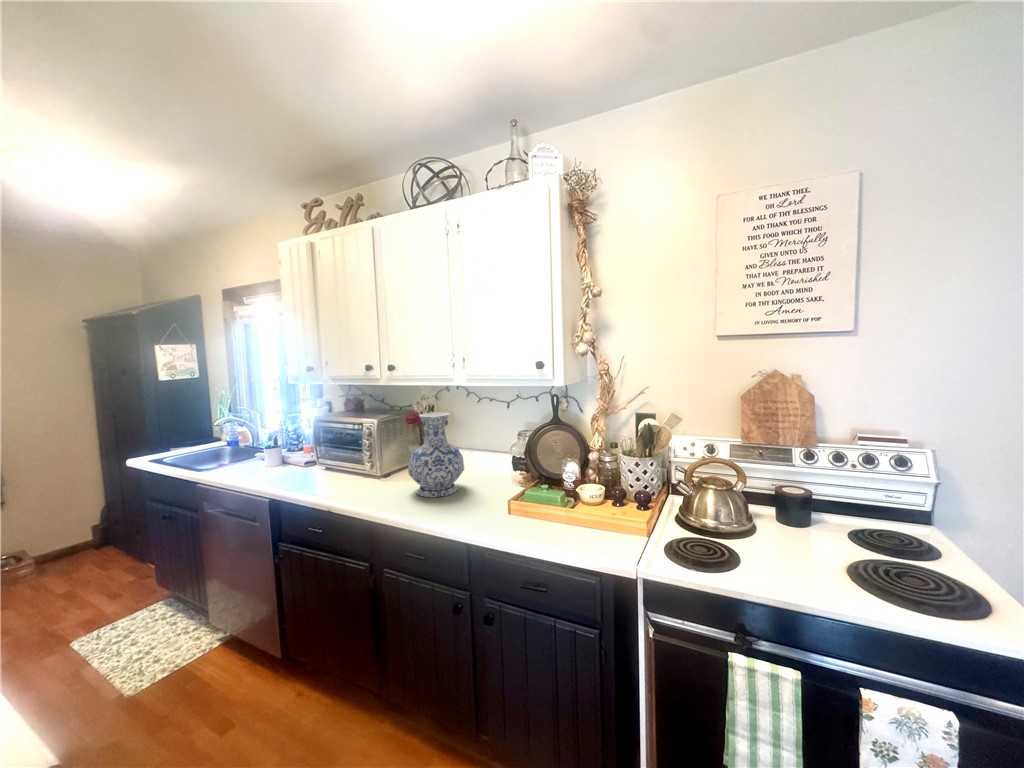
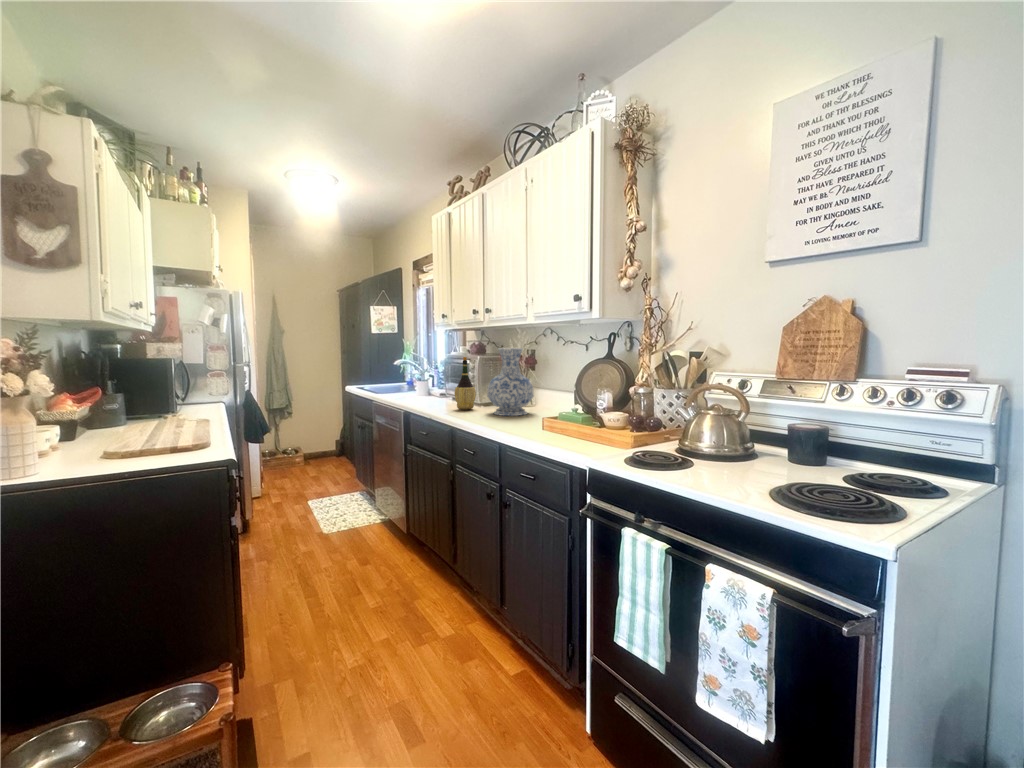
wine bottle: none [356,427,384,494] -> present [455,357,476,410]

